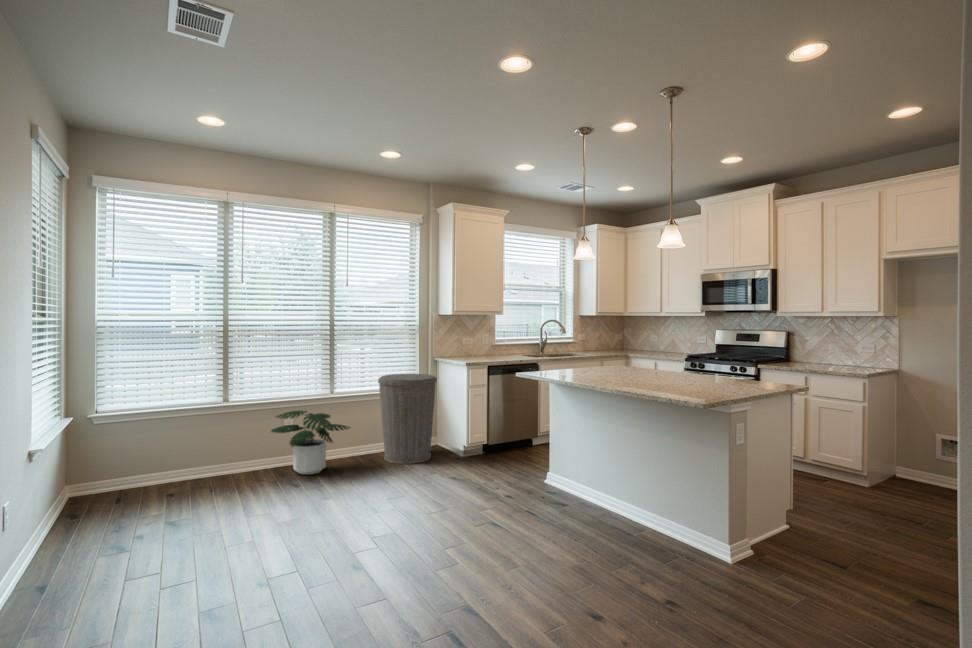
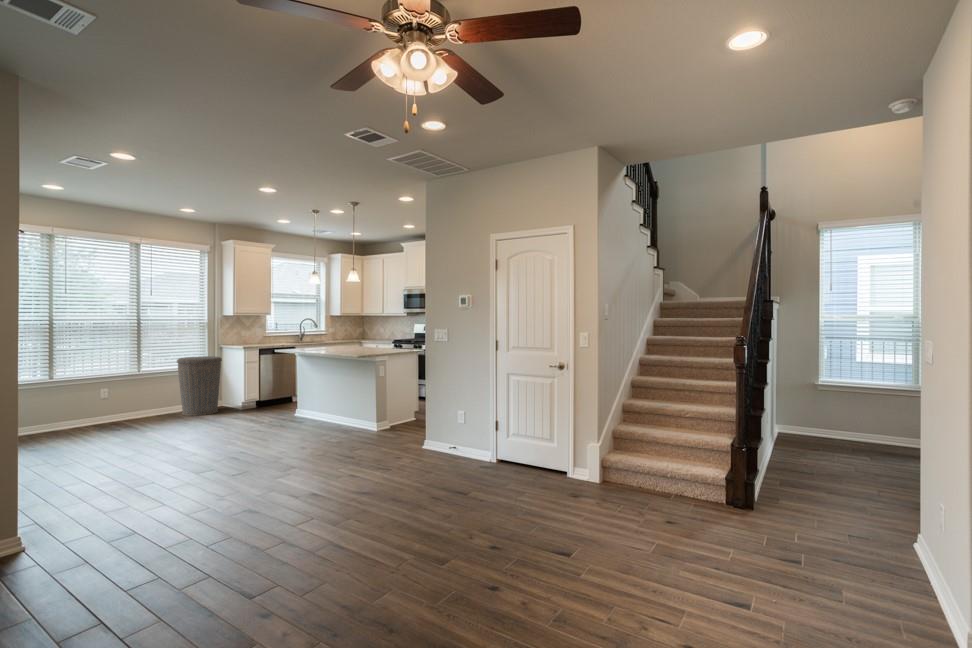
potted plant: present [271,411,350,474] -> none [93,383,157,426]

